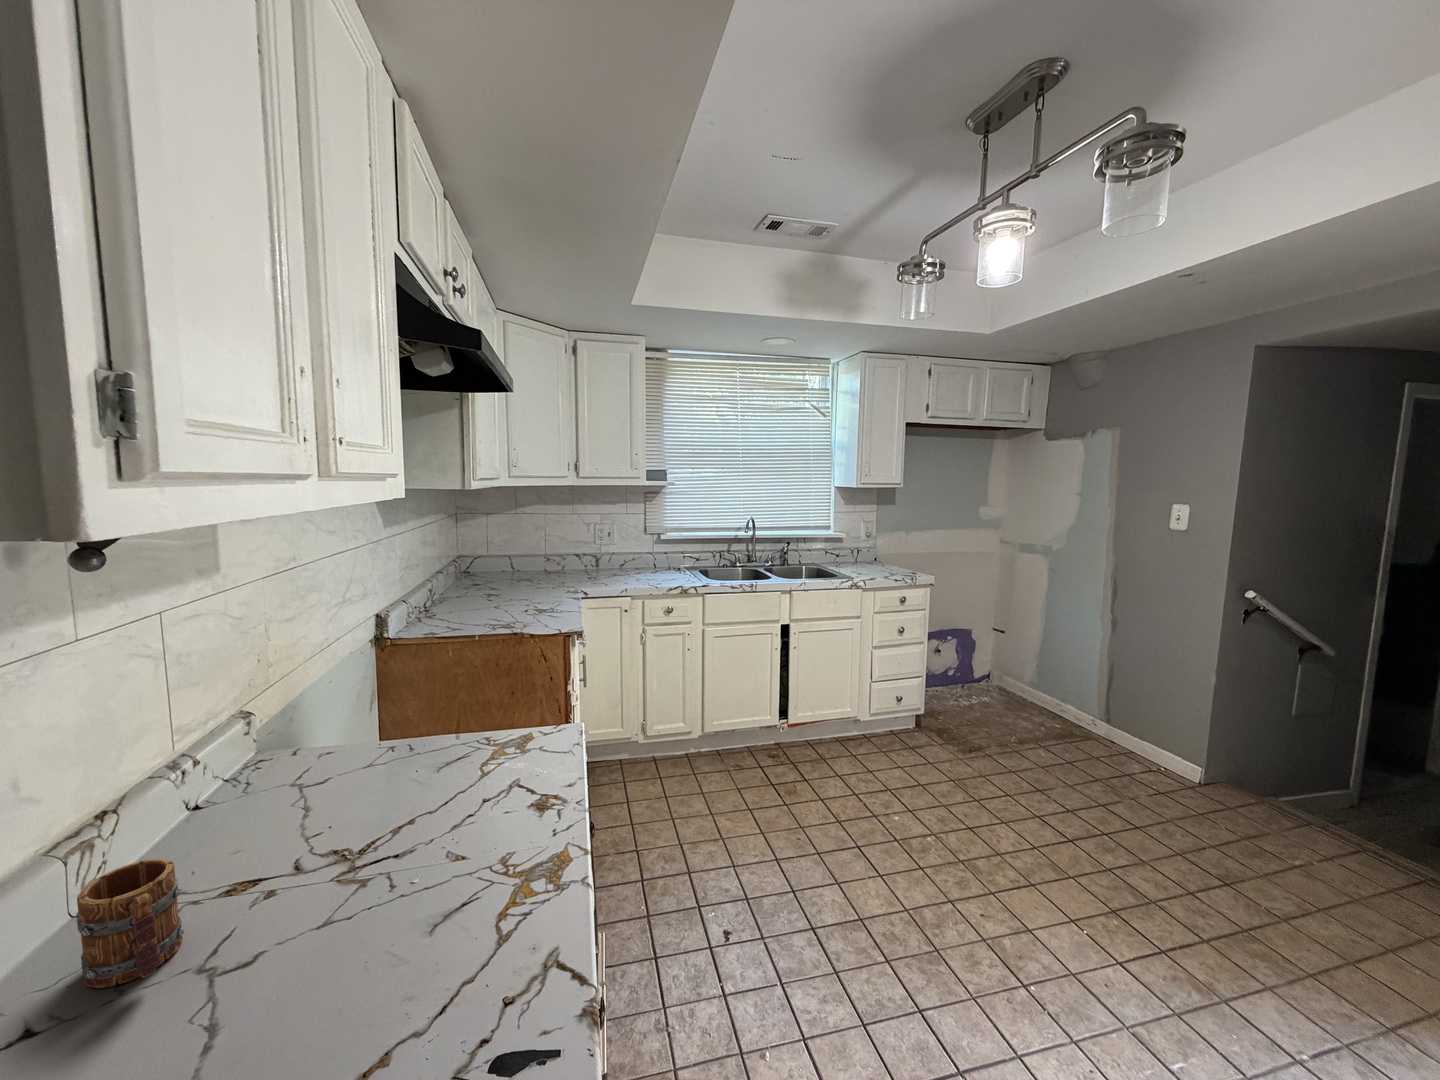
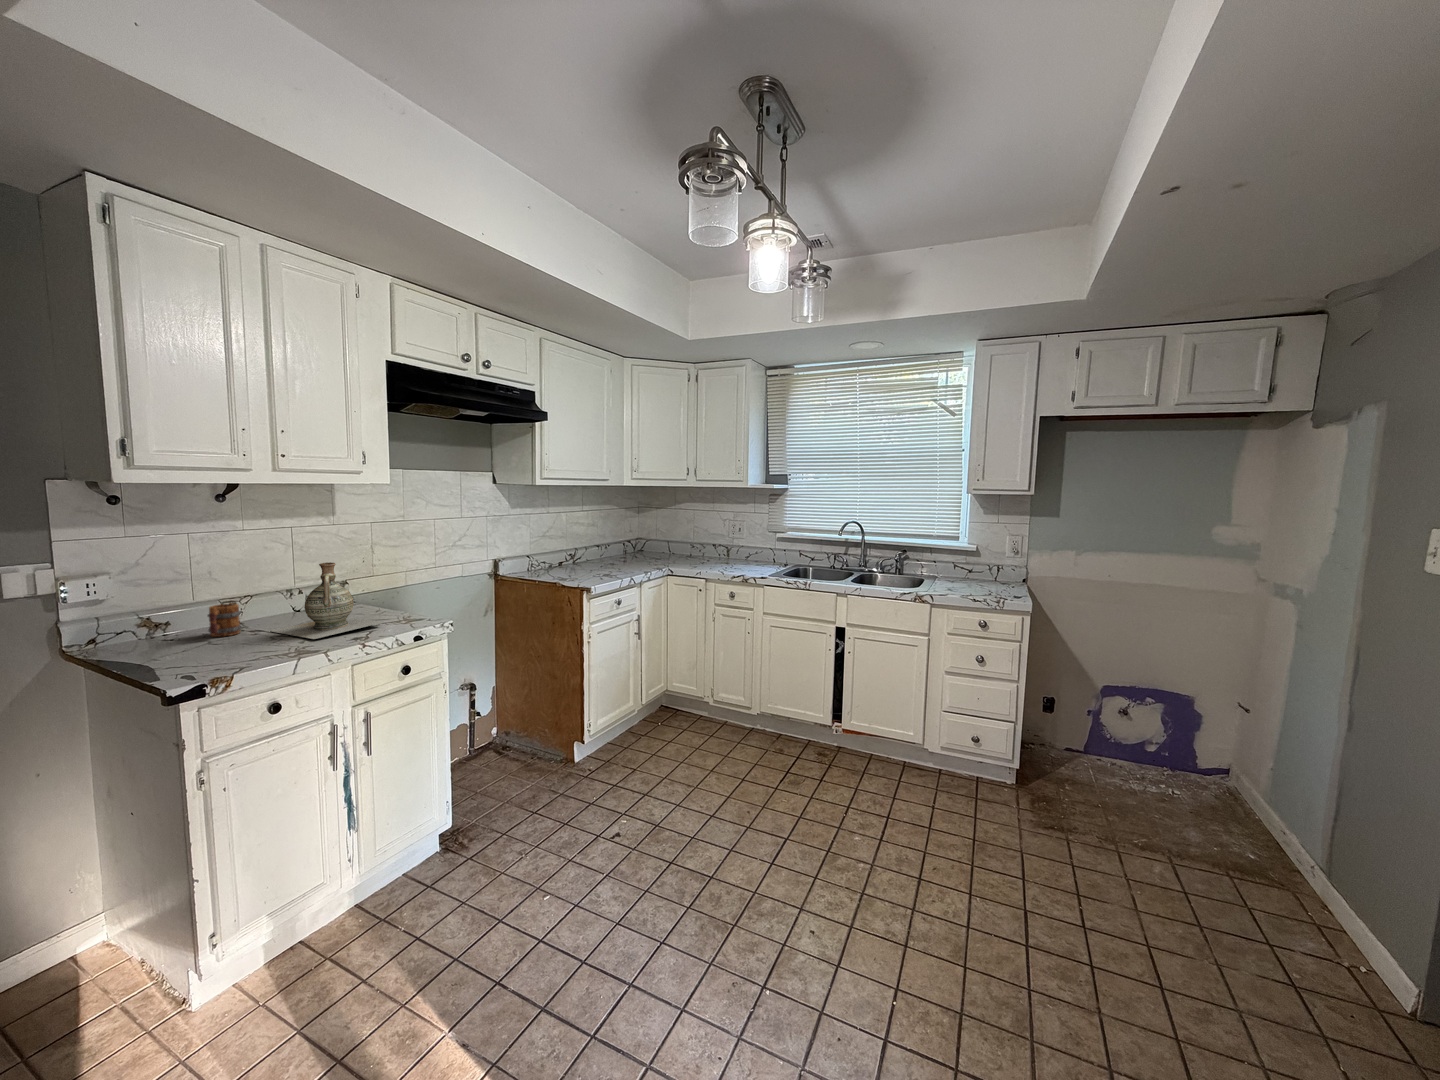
ceramic jug: none [256,678,486,890] -> present [272,562,383,639]

